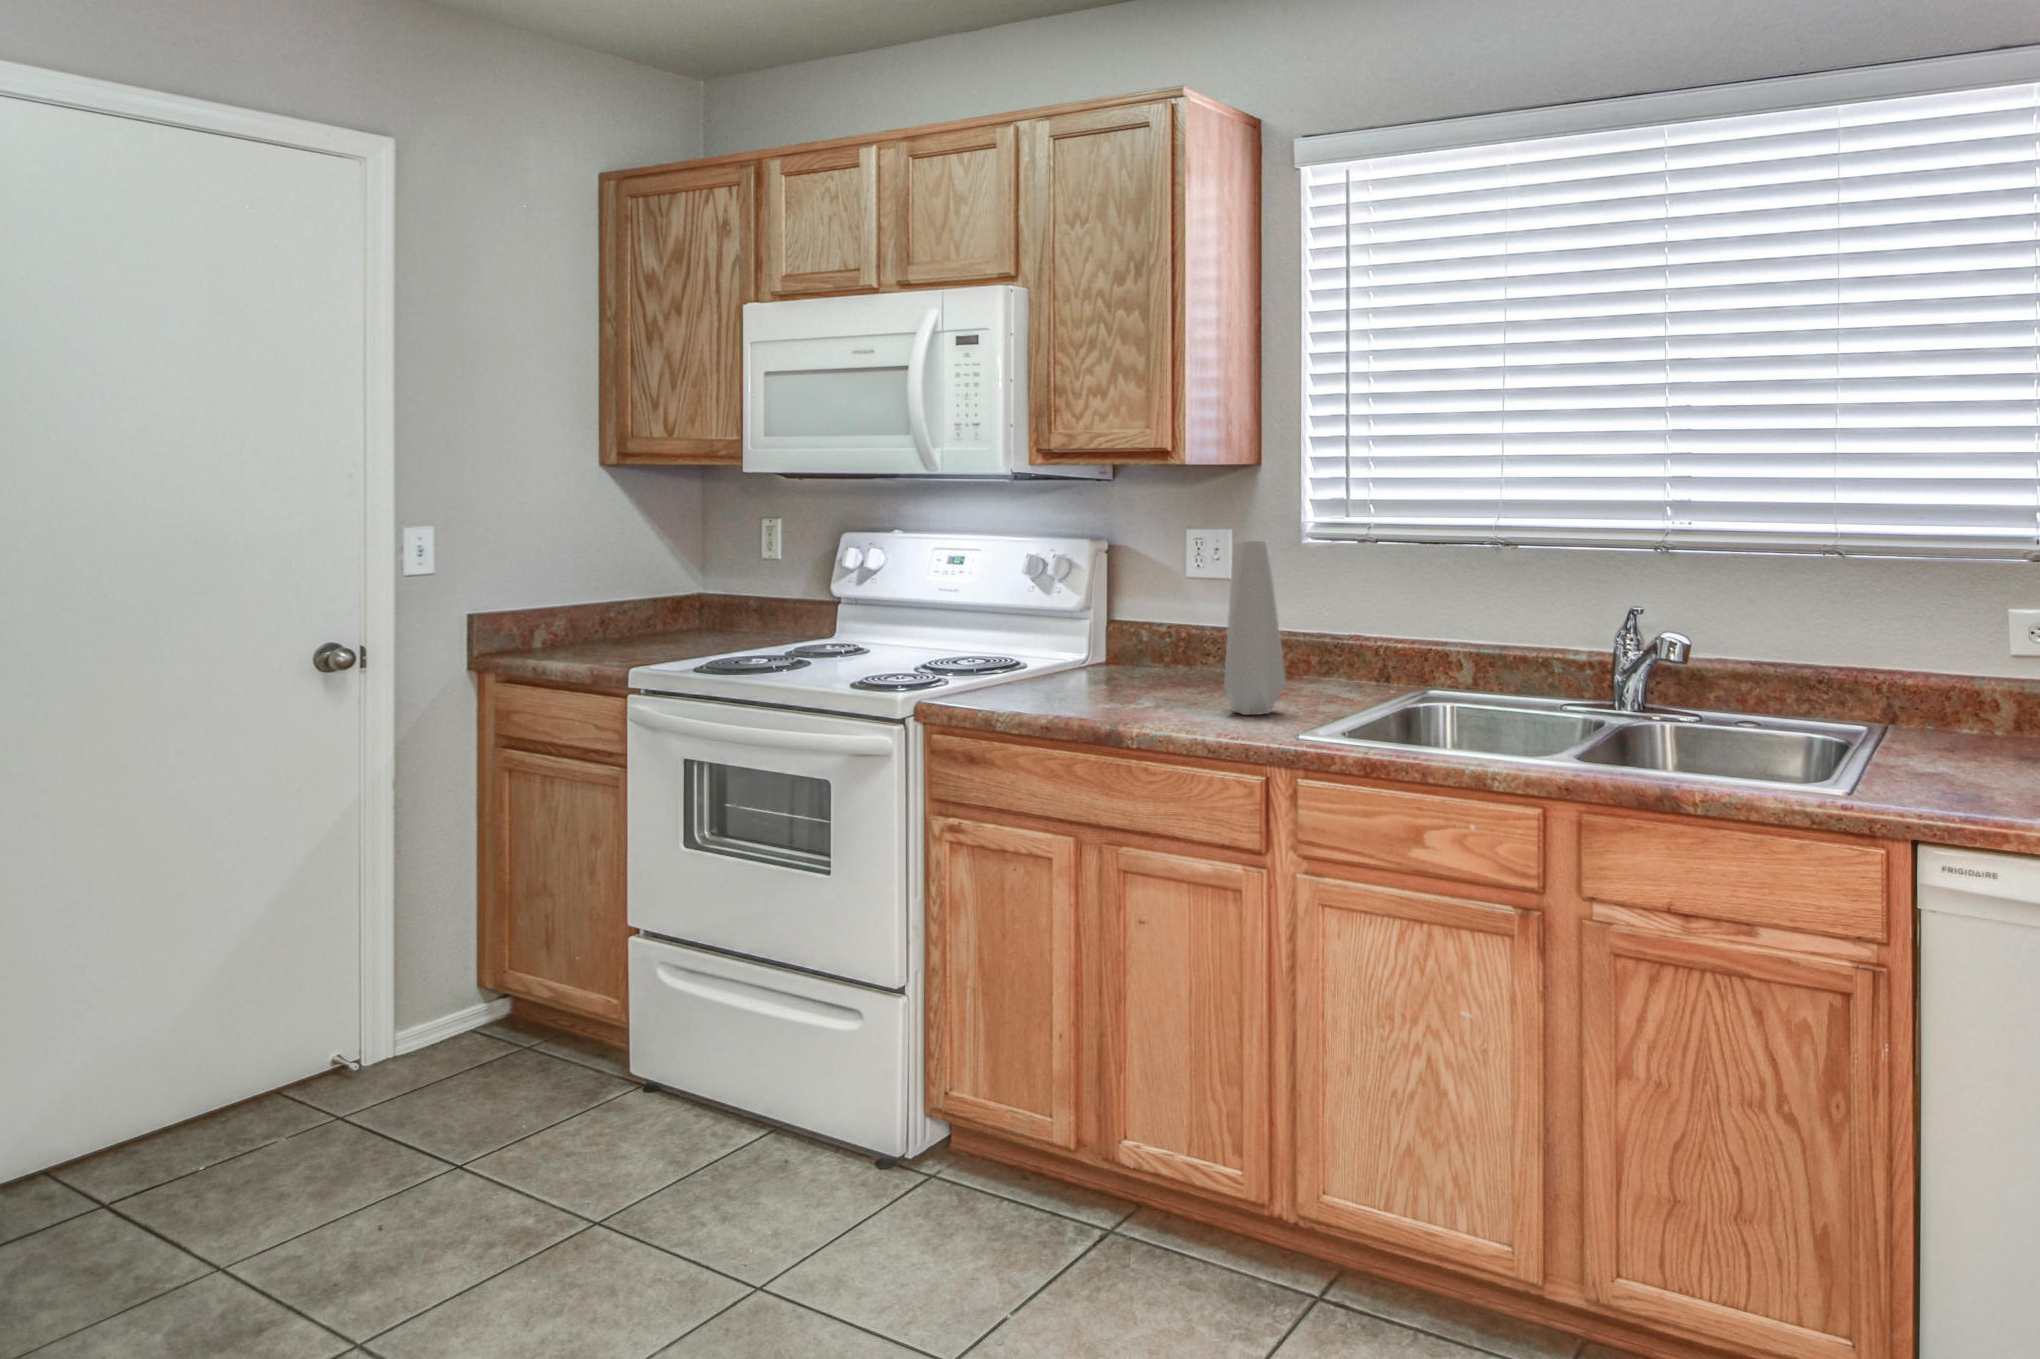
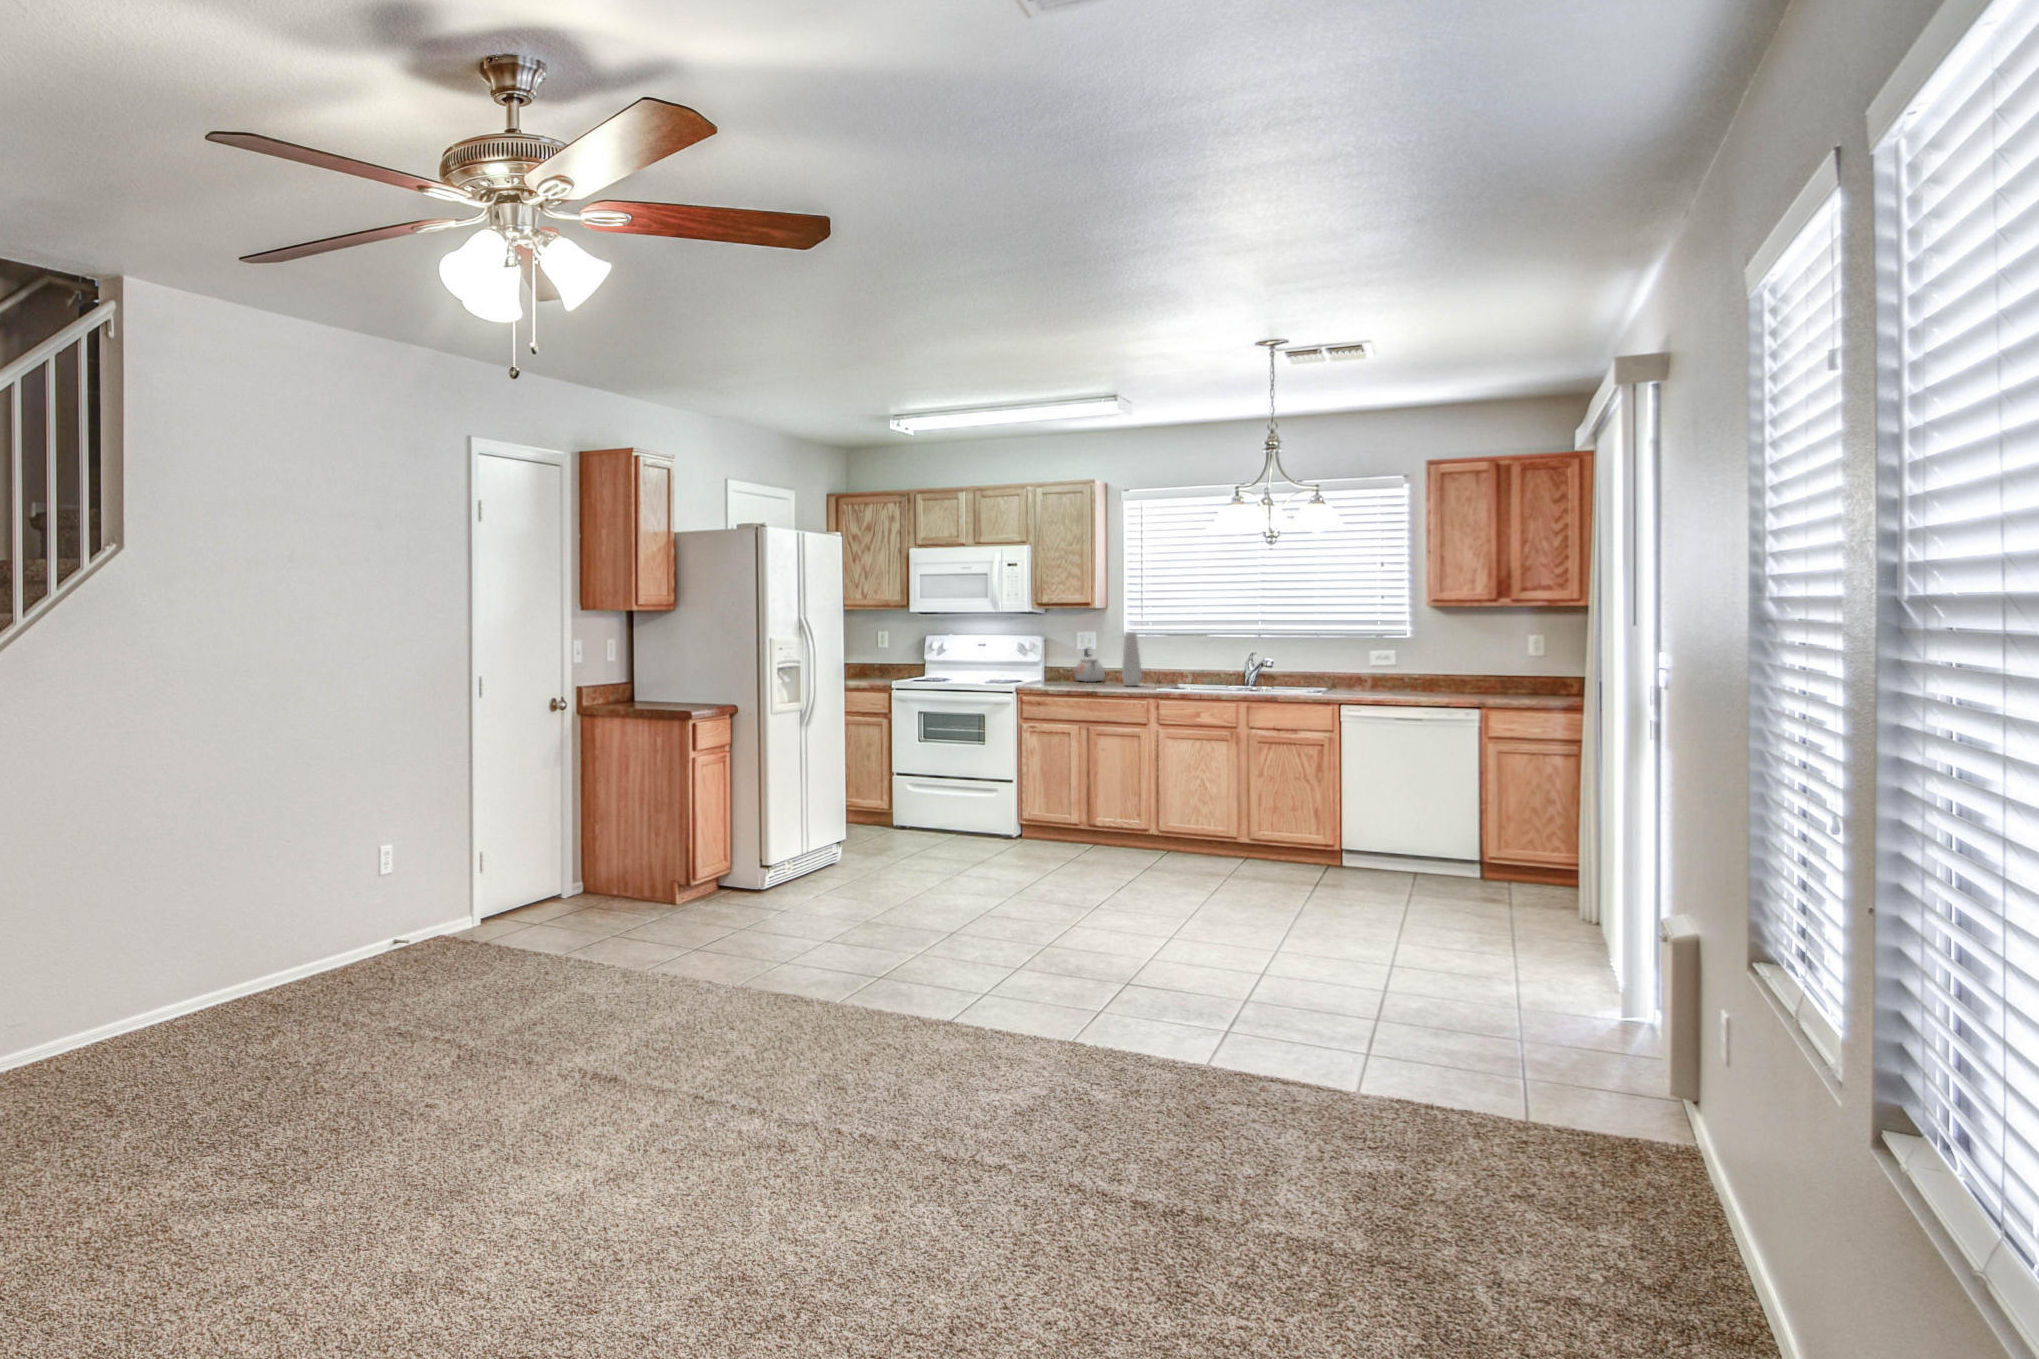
kettle: none [1138,582,1222,683] -> present [1074,648,1105,682]

